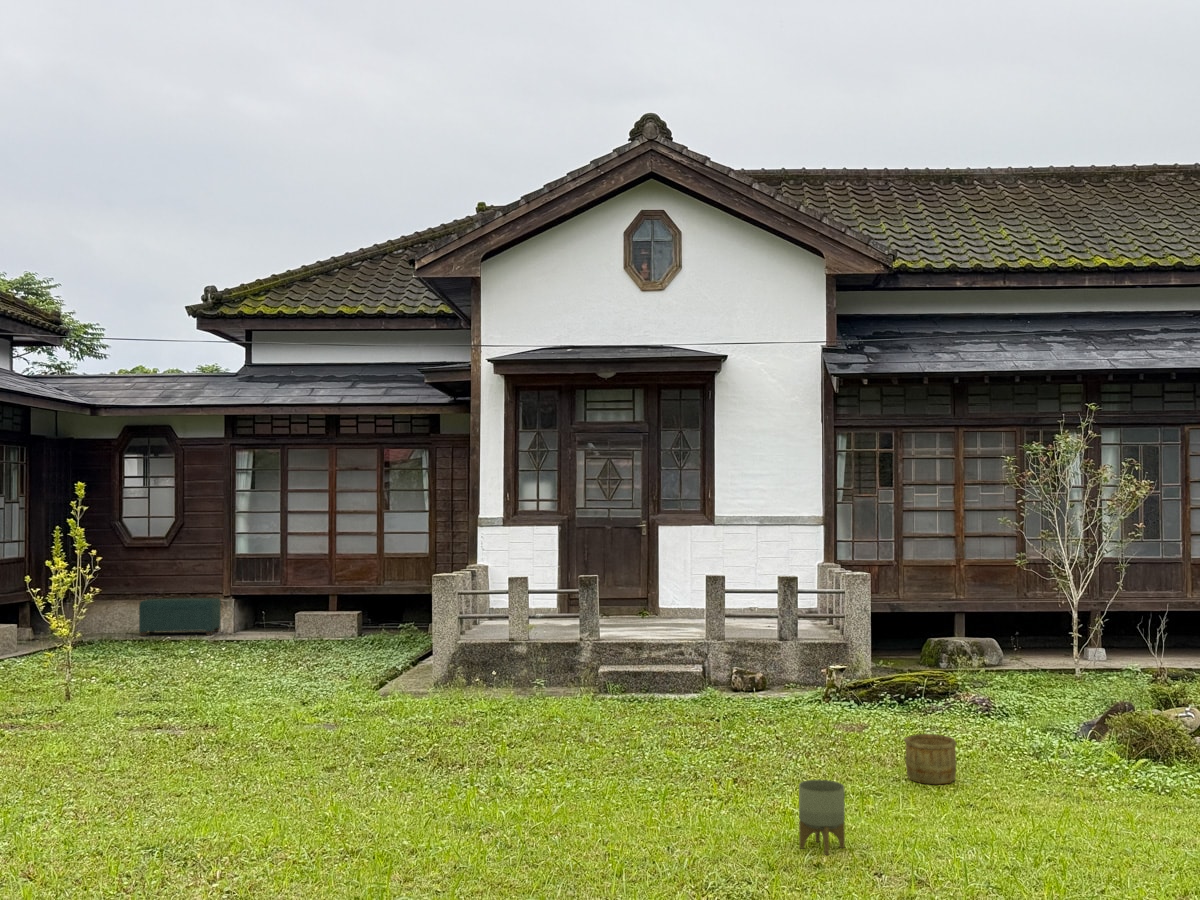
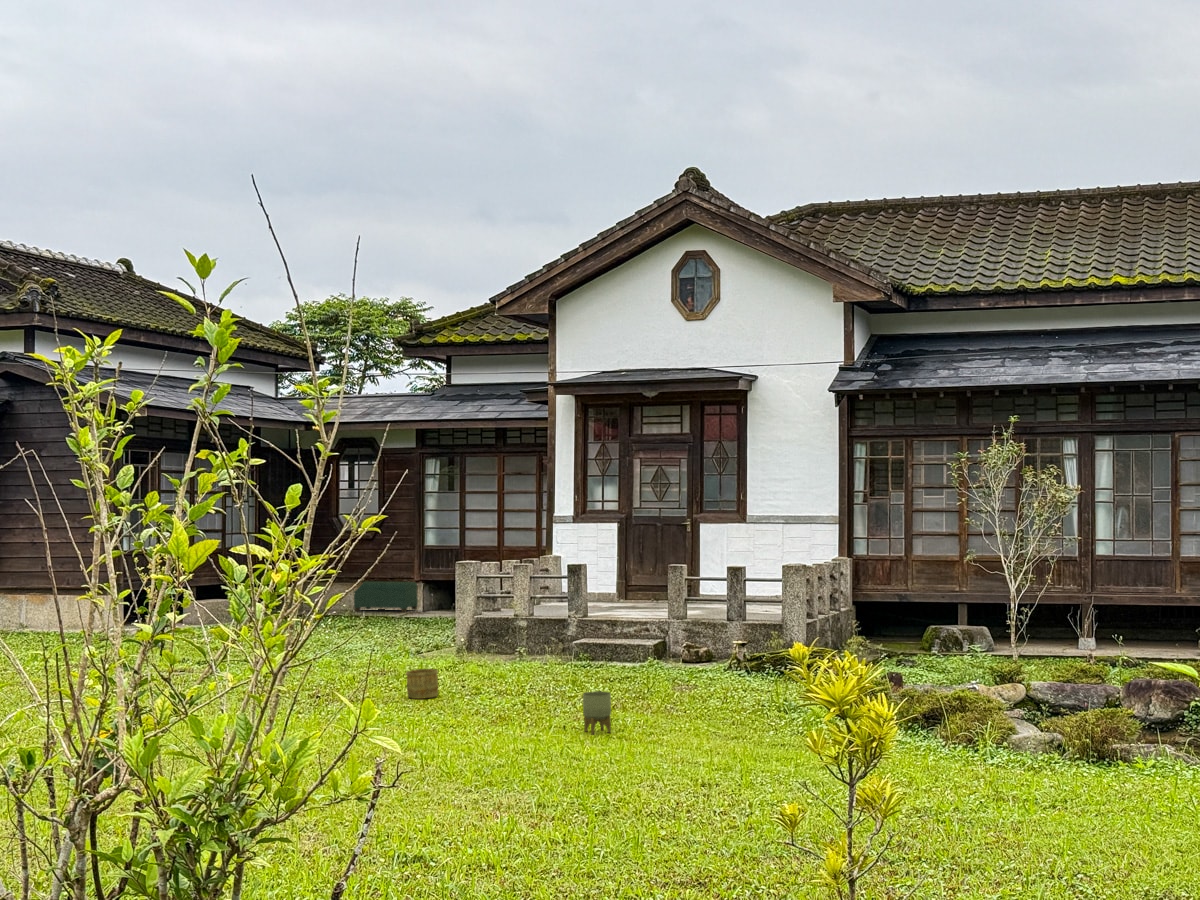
wooden bucket: present [904,734,957,784] -> present [406,669,438,699]
planter: present [799,780,845,855] -> present [583,691,611,734]

